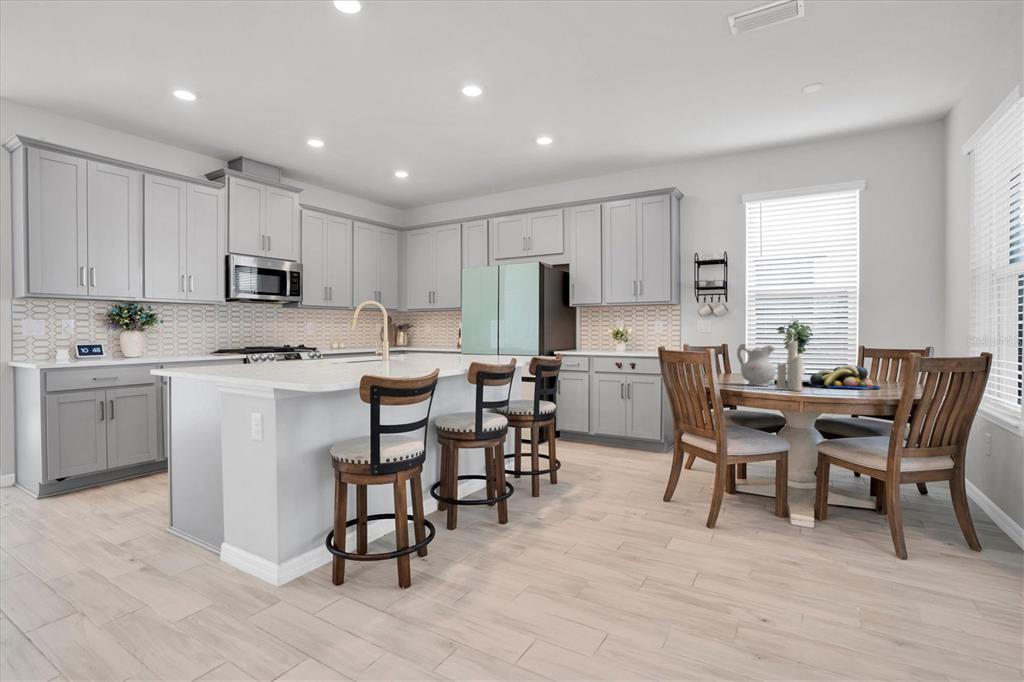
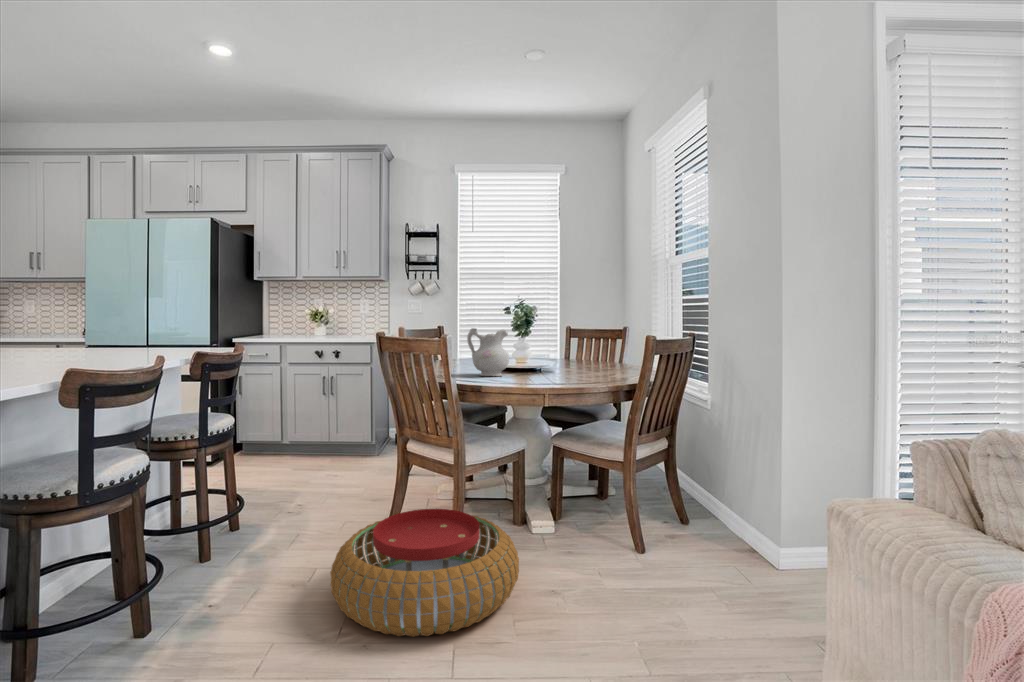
candle: present [776,340,803,391] -> none [514,313,543,382]
fruit bowl: present [810,365,880,389] -> none [541,349,605,375]
pouf: none [617,482,765,565] -> present [330,509,519,637]

